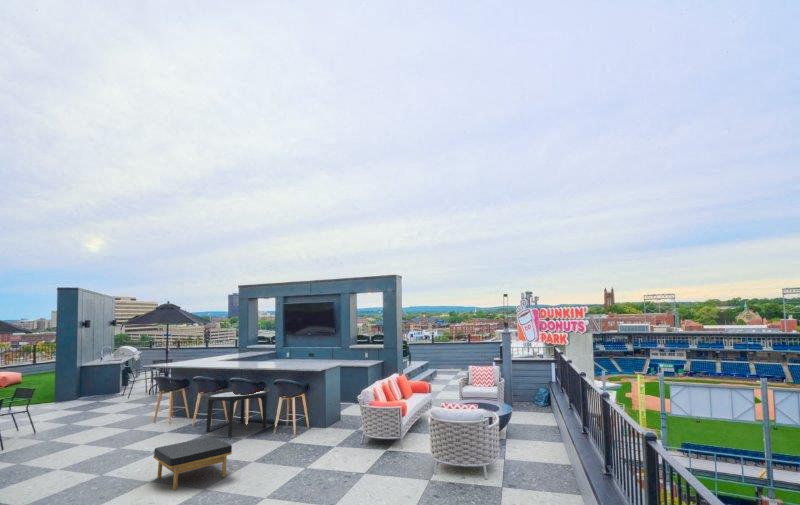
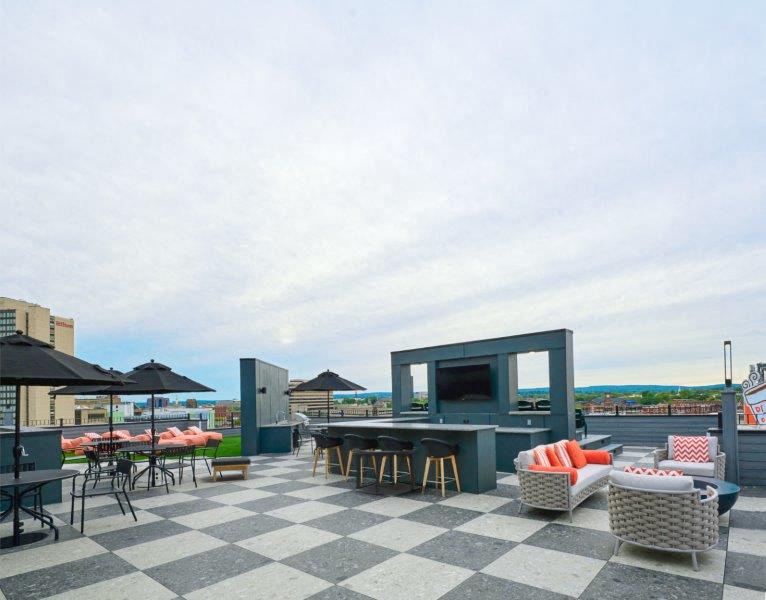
ottoman: present [154,437,232,491] -> present [211,457,251,482]

